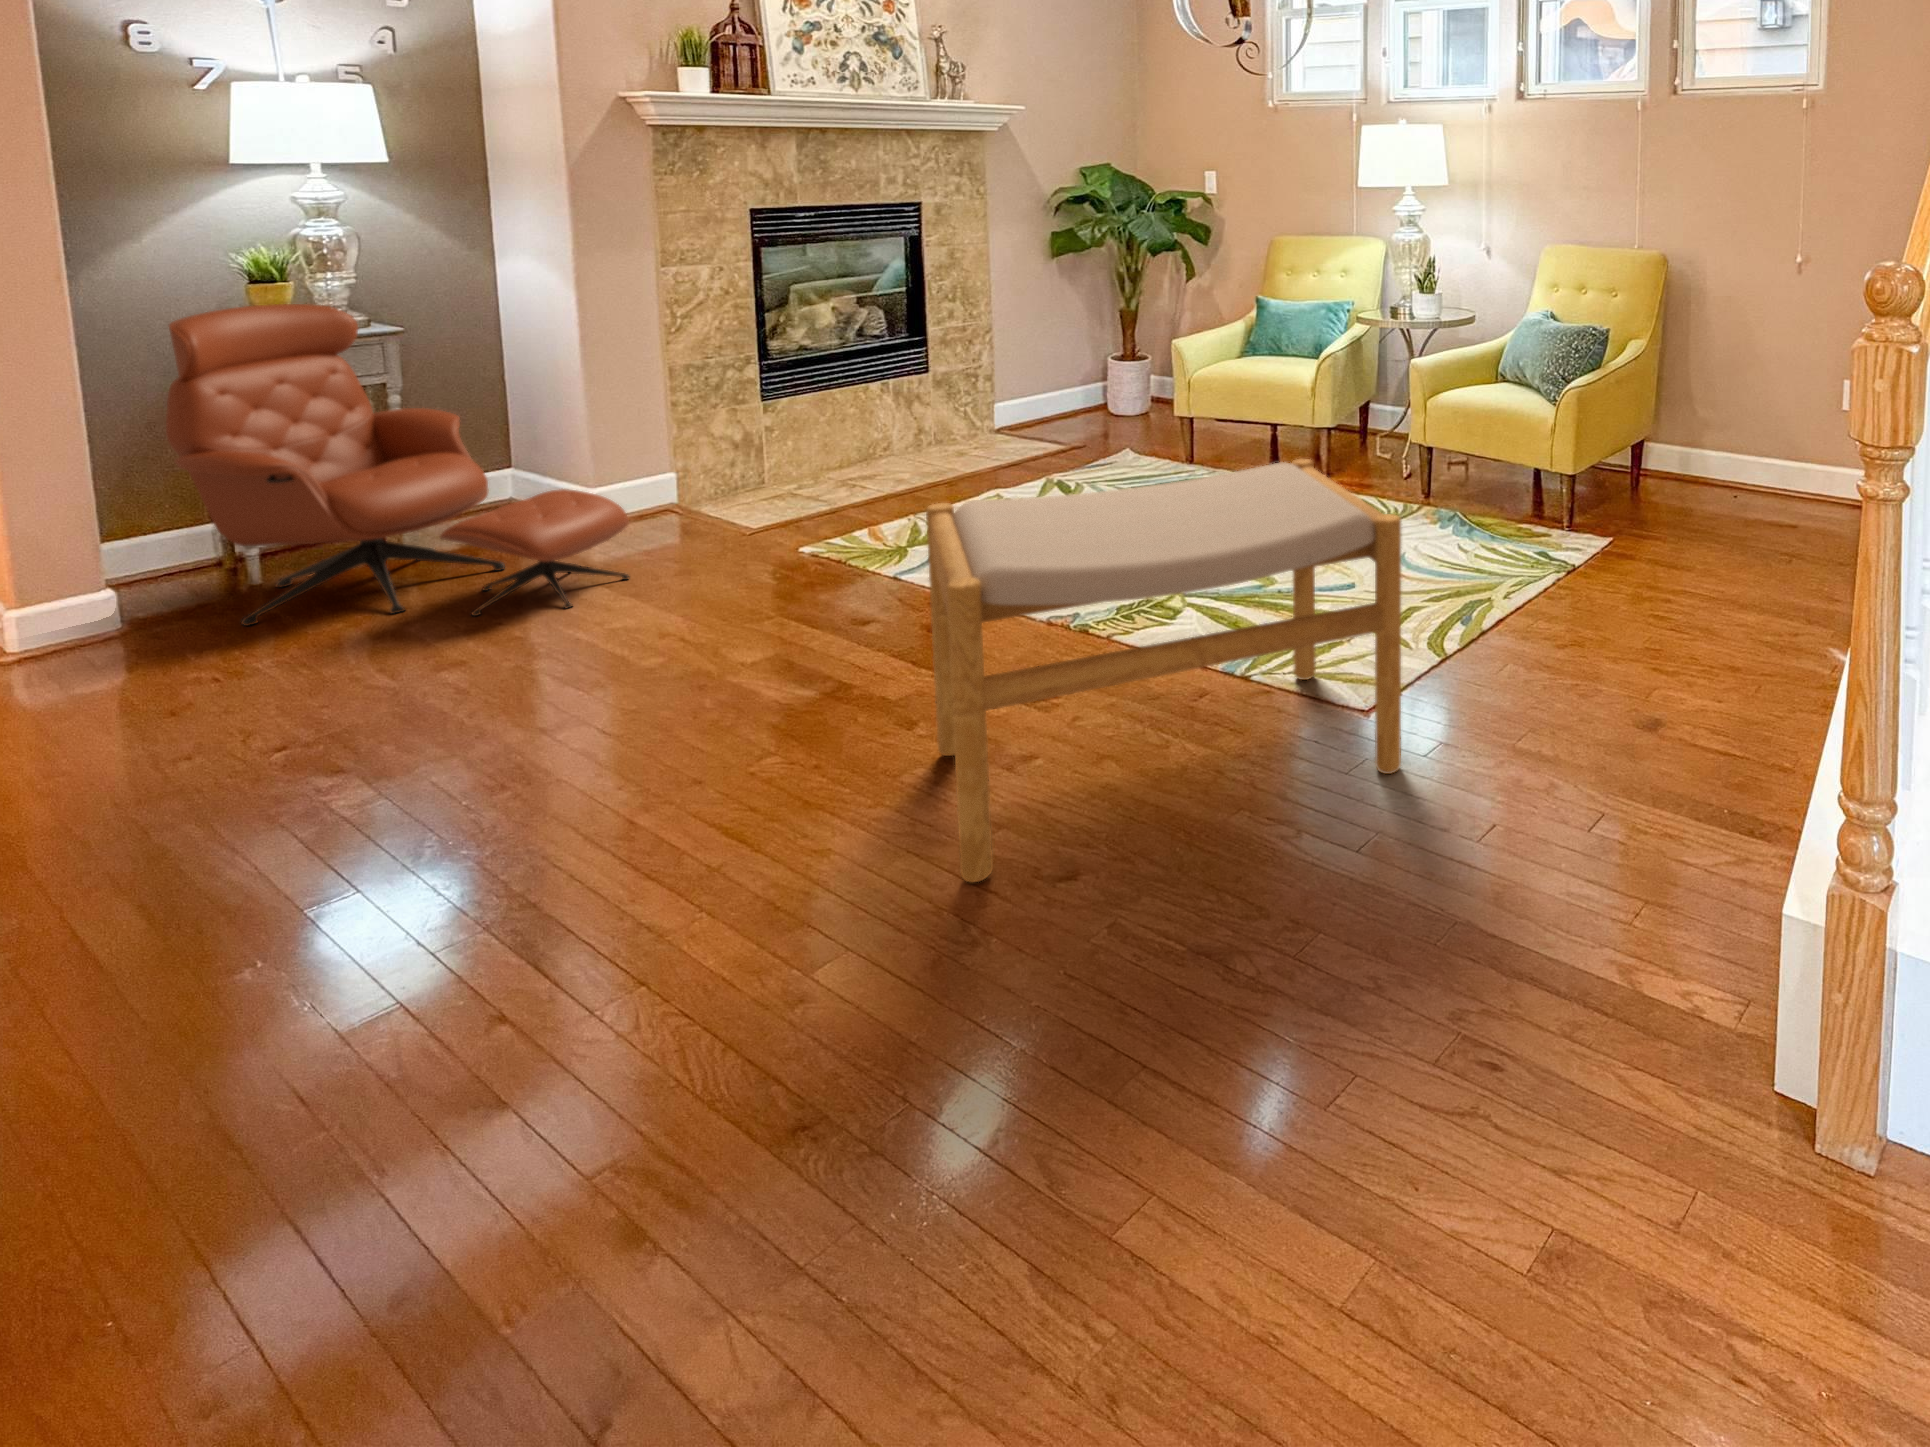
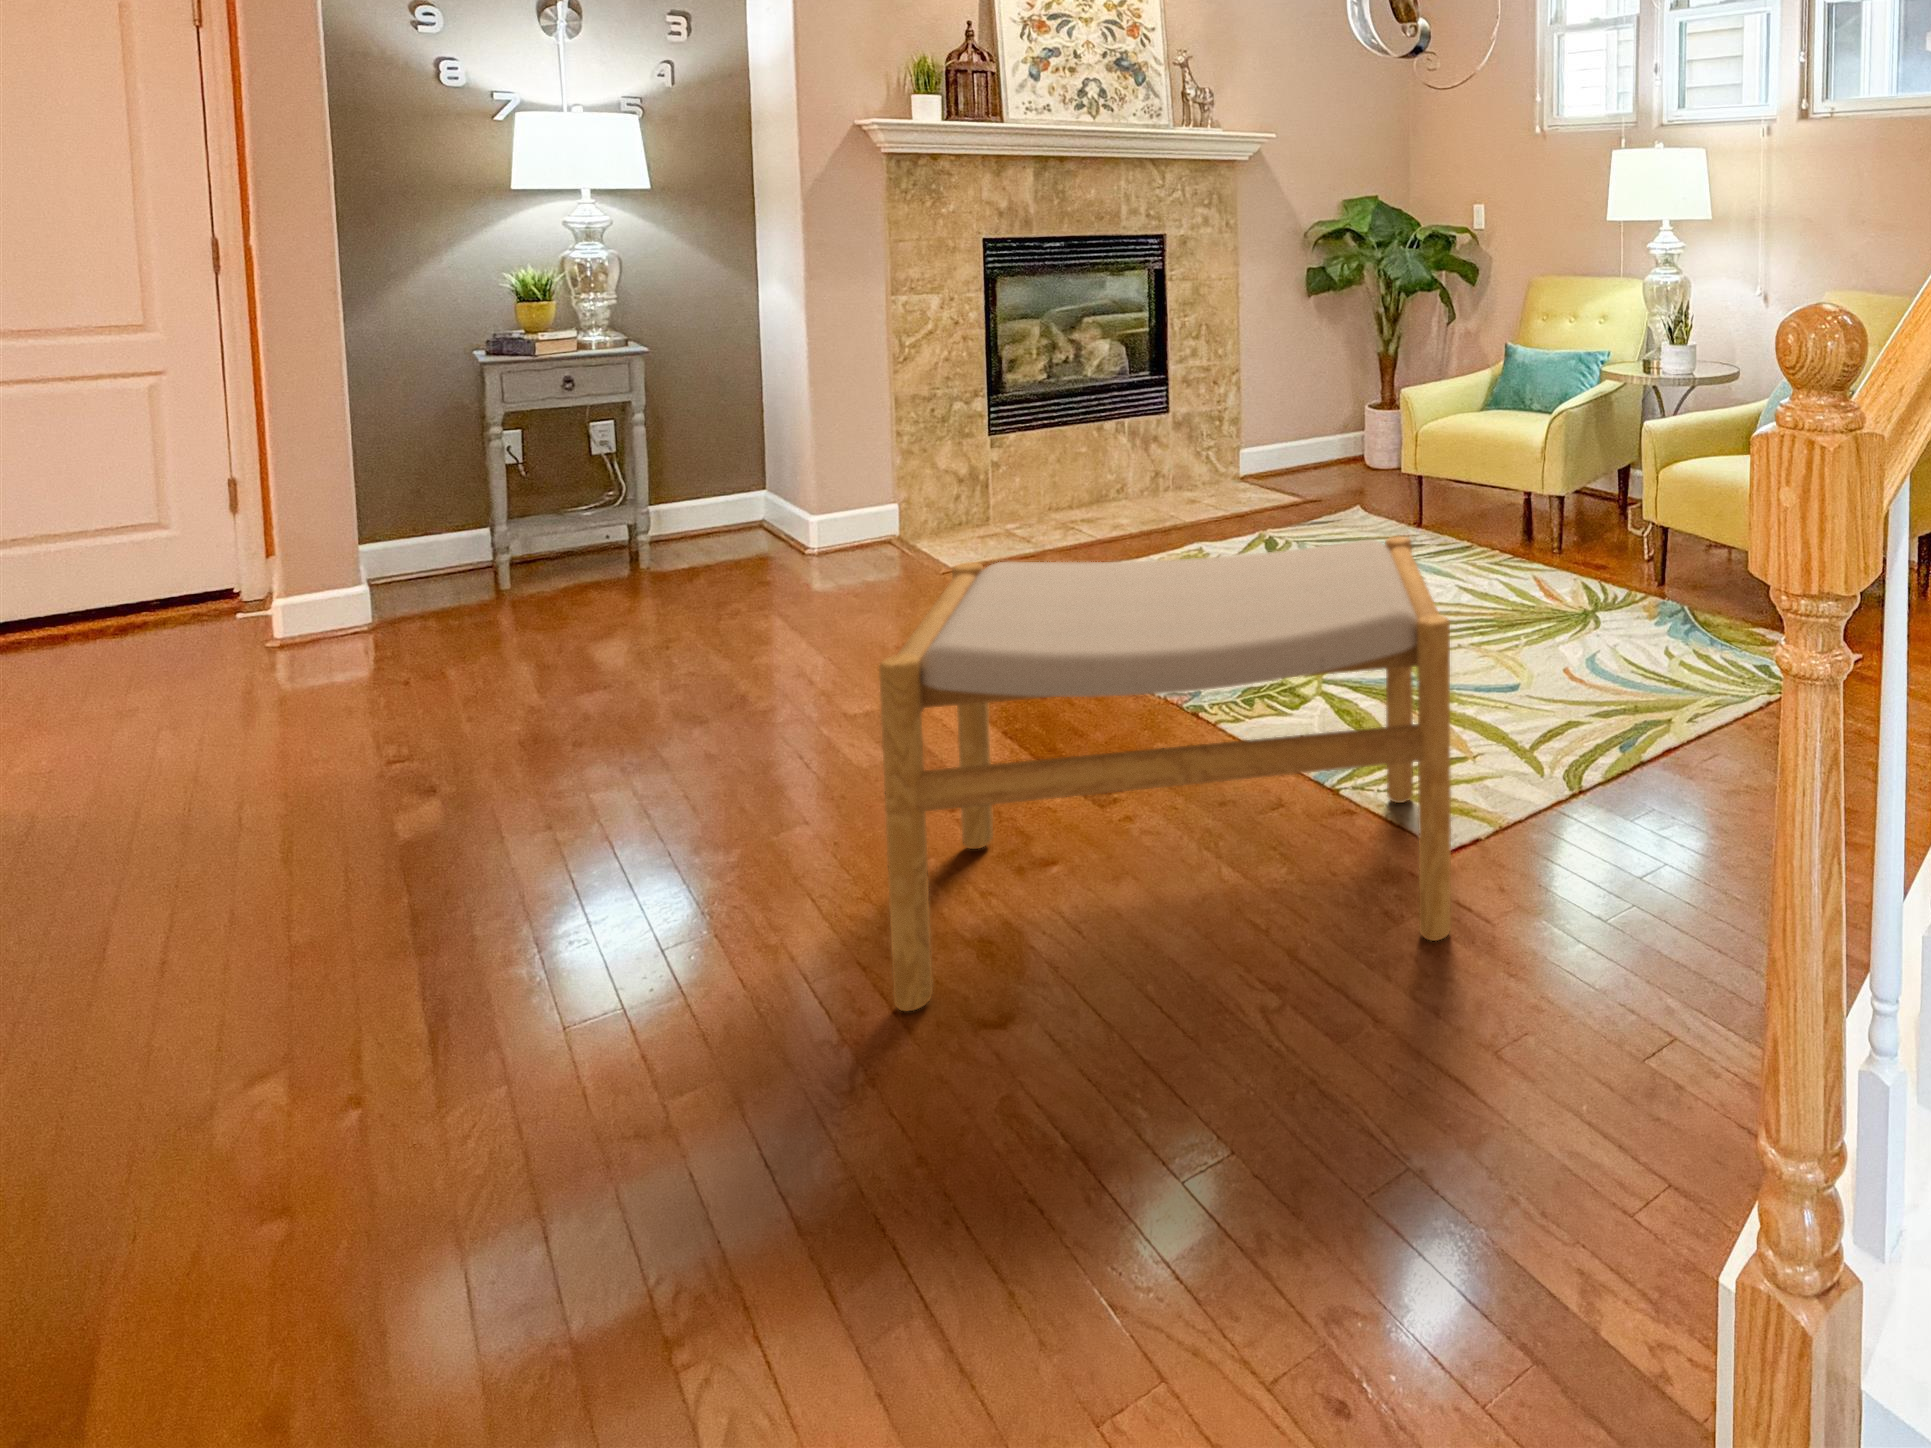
lounge chair: present [166,304,630,626] -> none [424,326,812,640]

